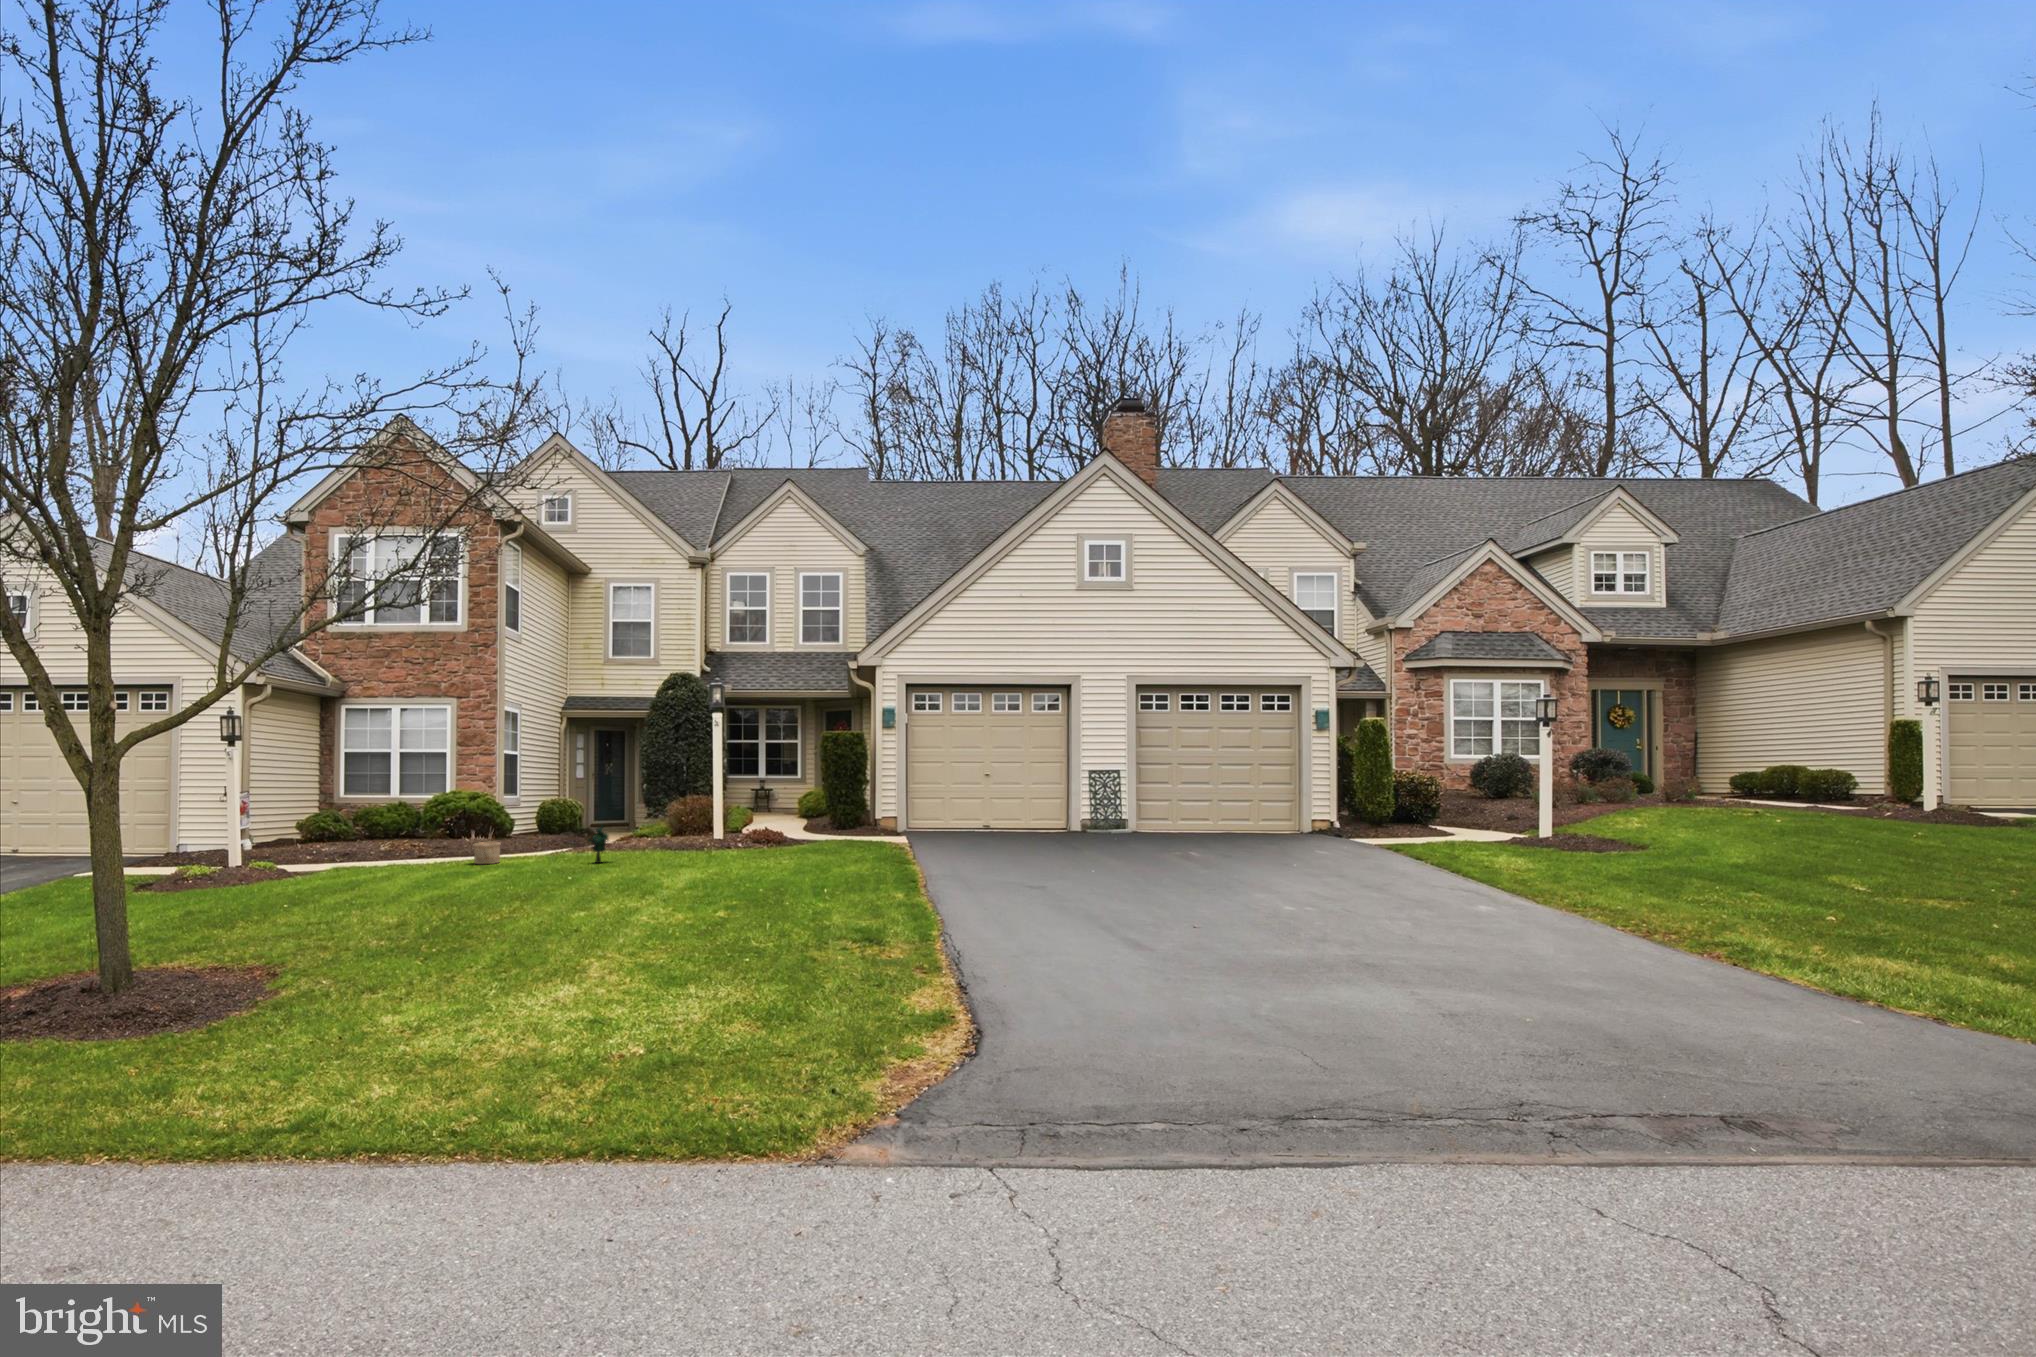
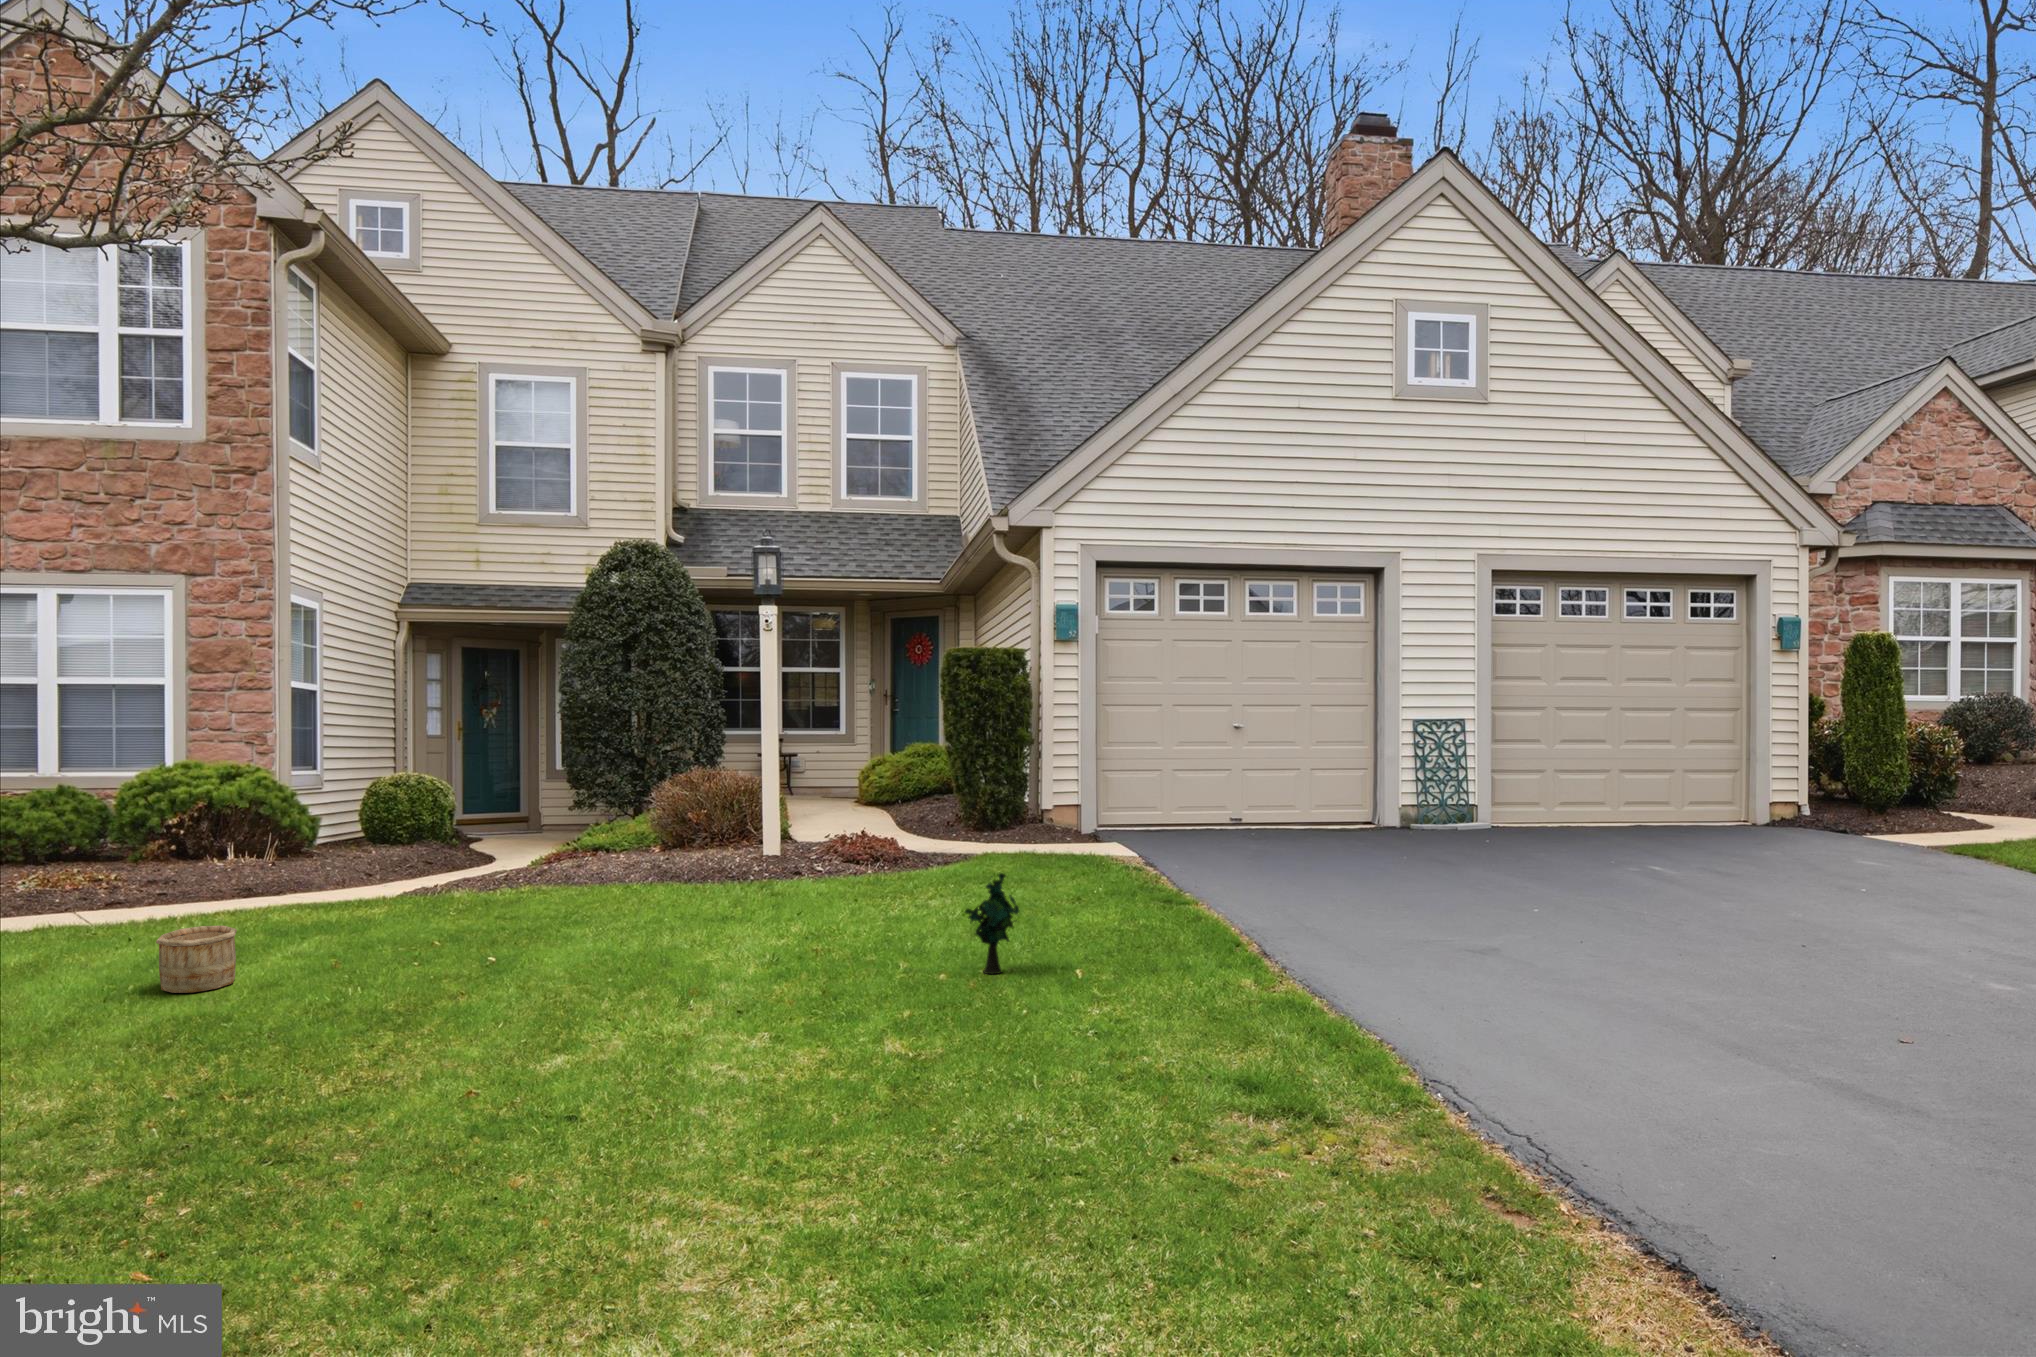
decorative plant: present [588,825,608,863] -> present [965,873,1019,974]

